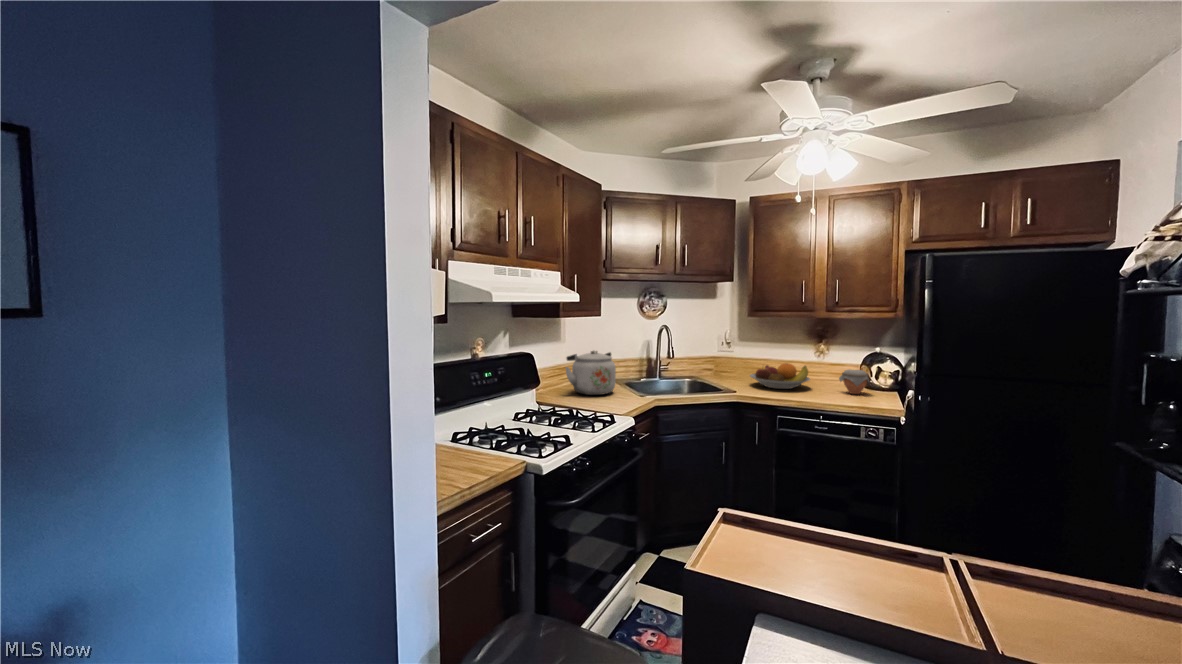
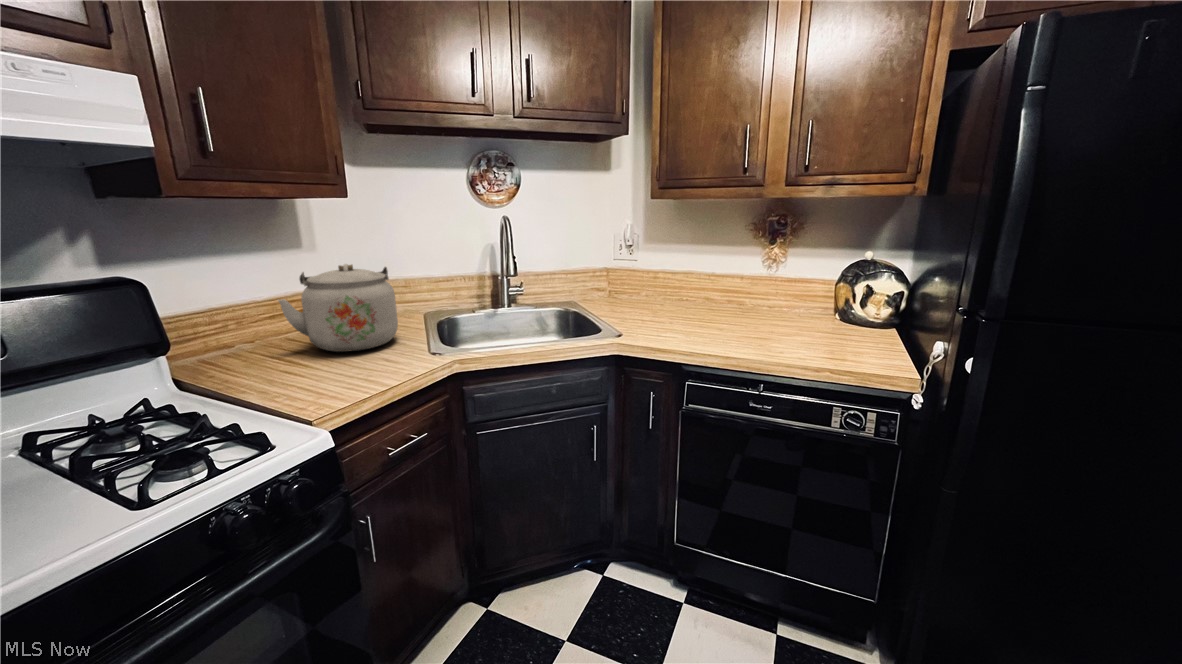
fruit bowl: present [750,363,810,389] -> none [654,280,753,325]
jar: present [839,370,870,394] -> none [800,291,852,335]

